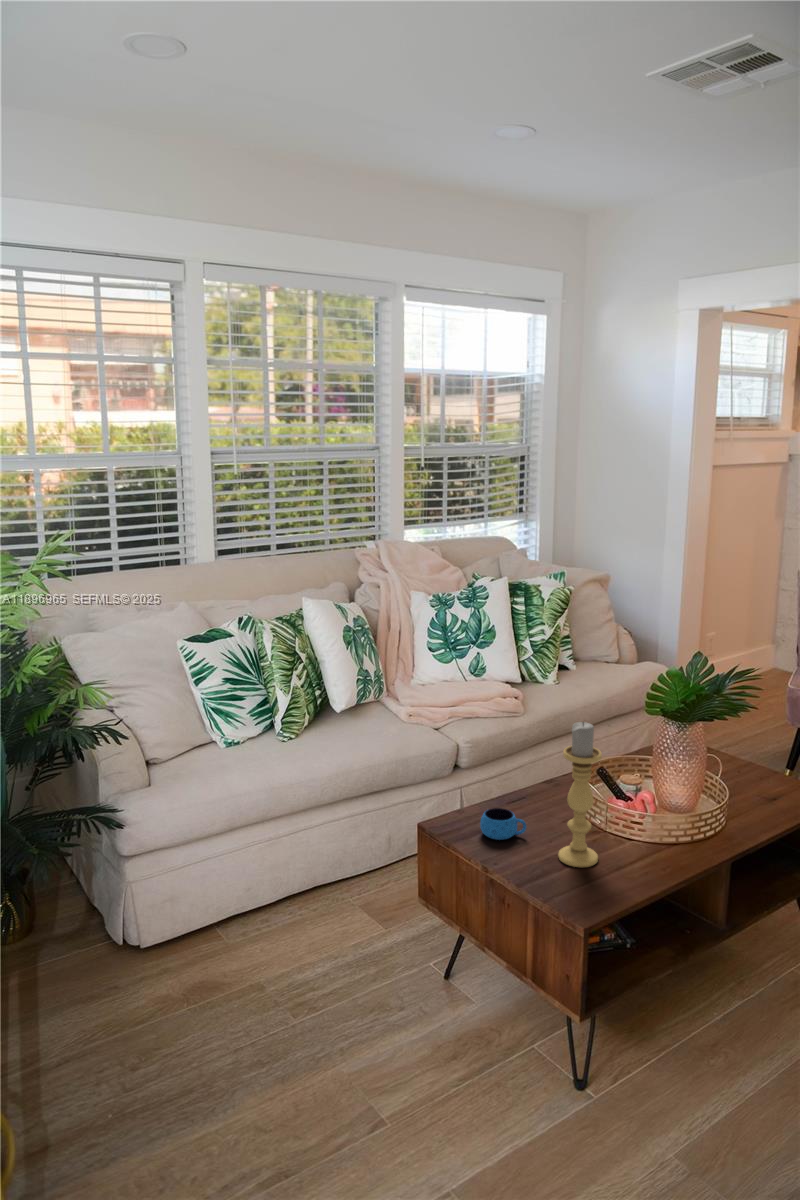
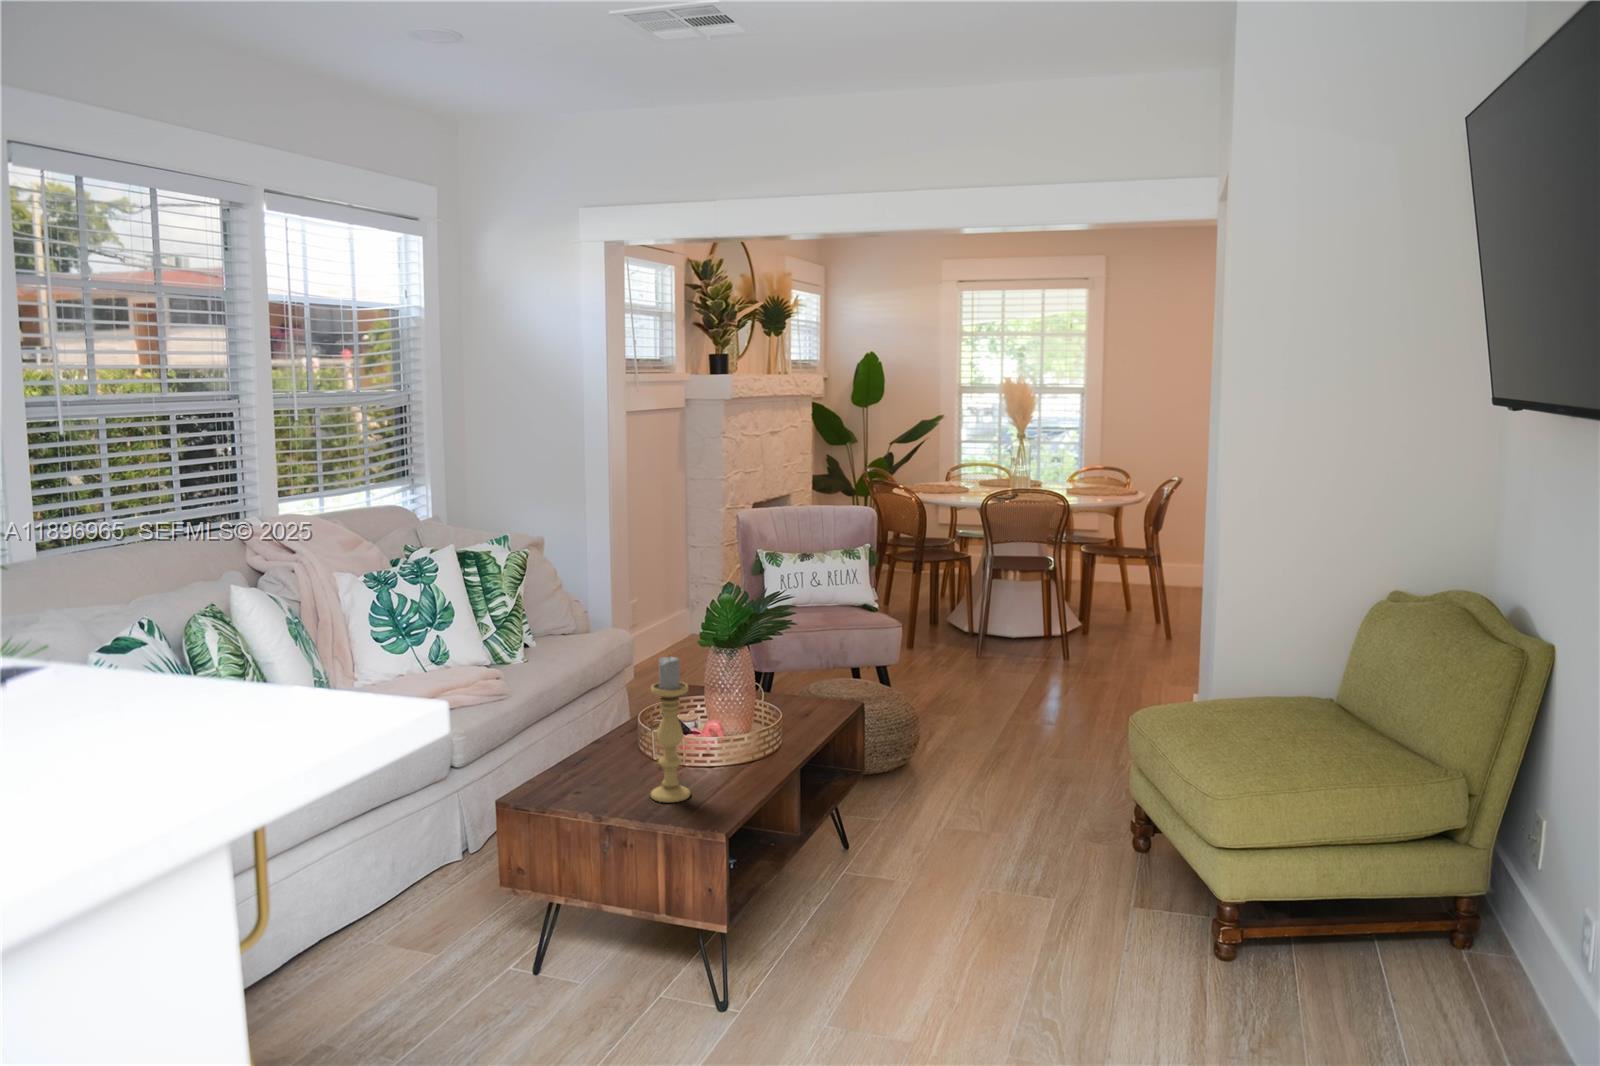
mug: present [480,808,526,840] -> none [559,768,608,800]

